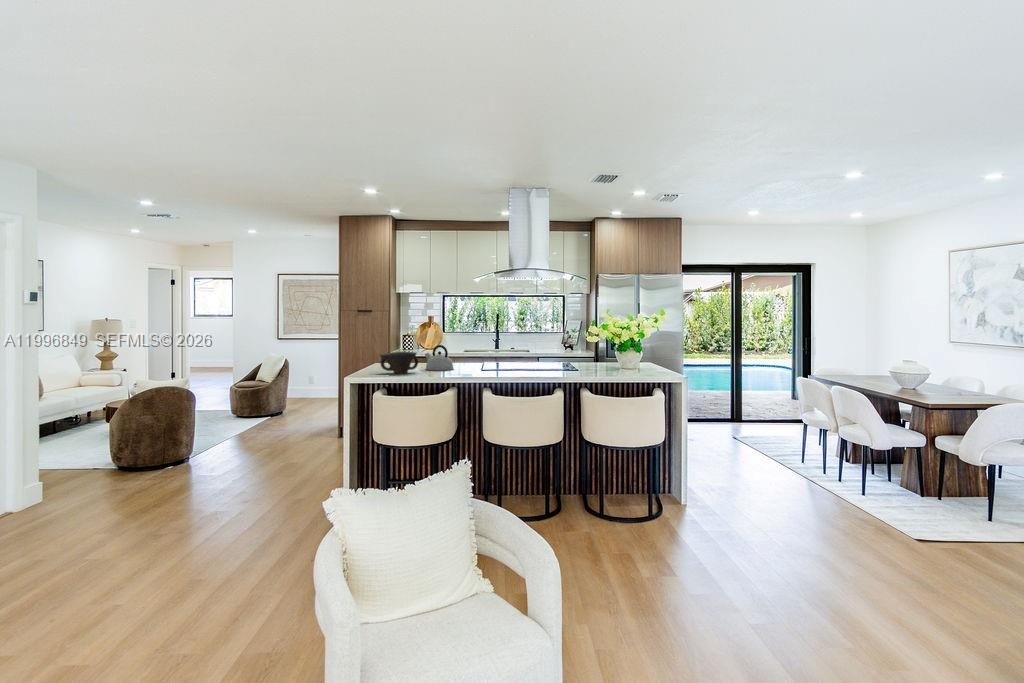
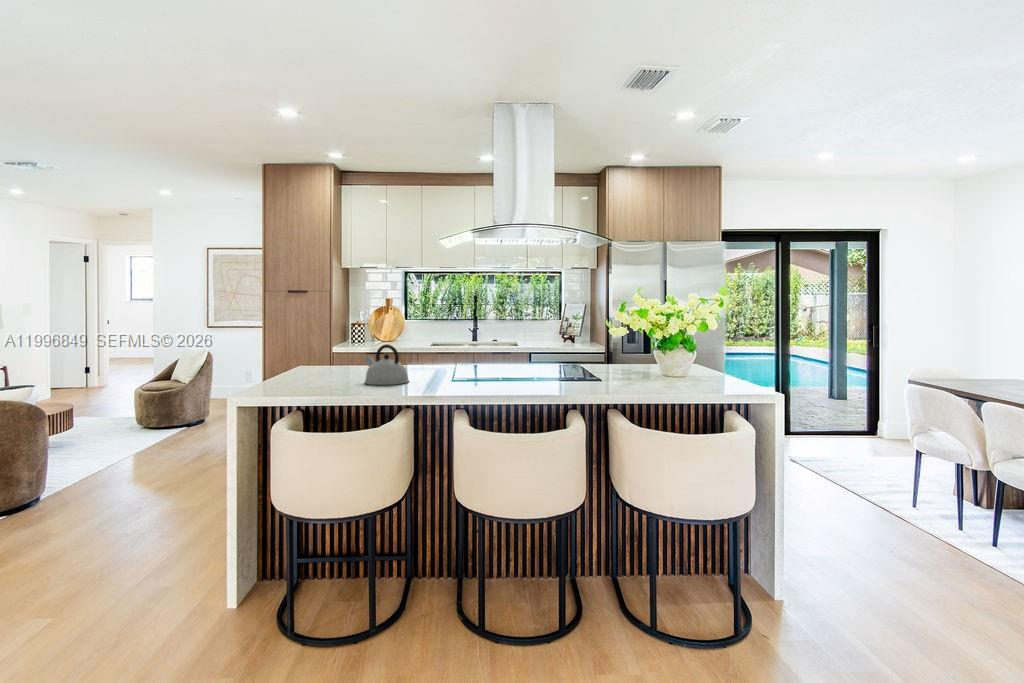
bowl: present [380,352,418,373] -> none [282,357,349,393]

